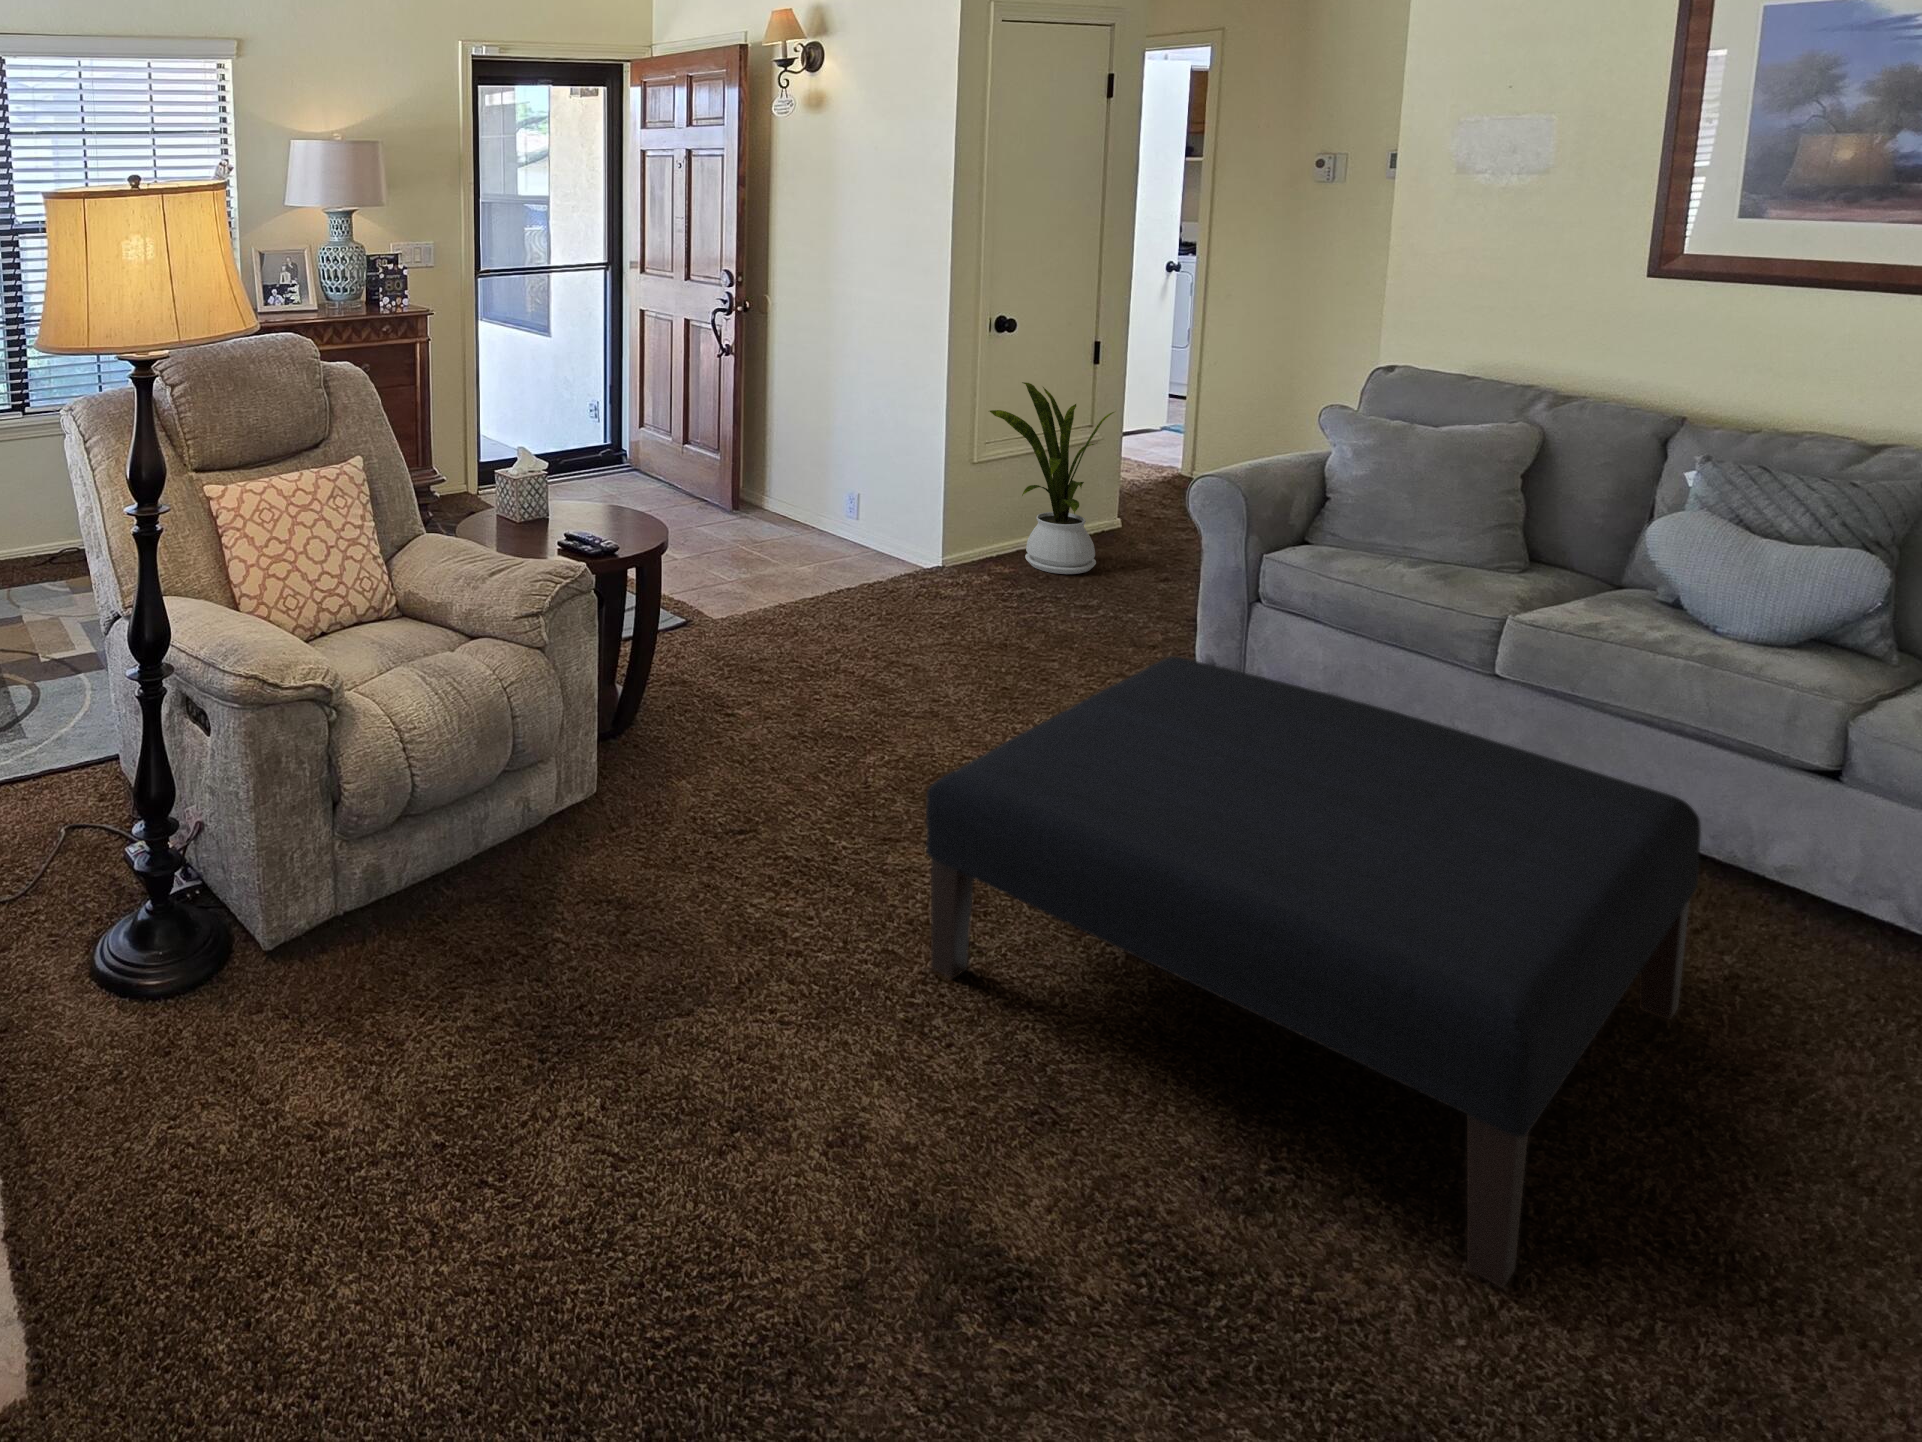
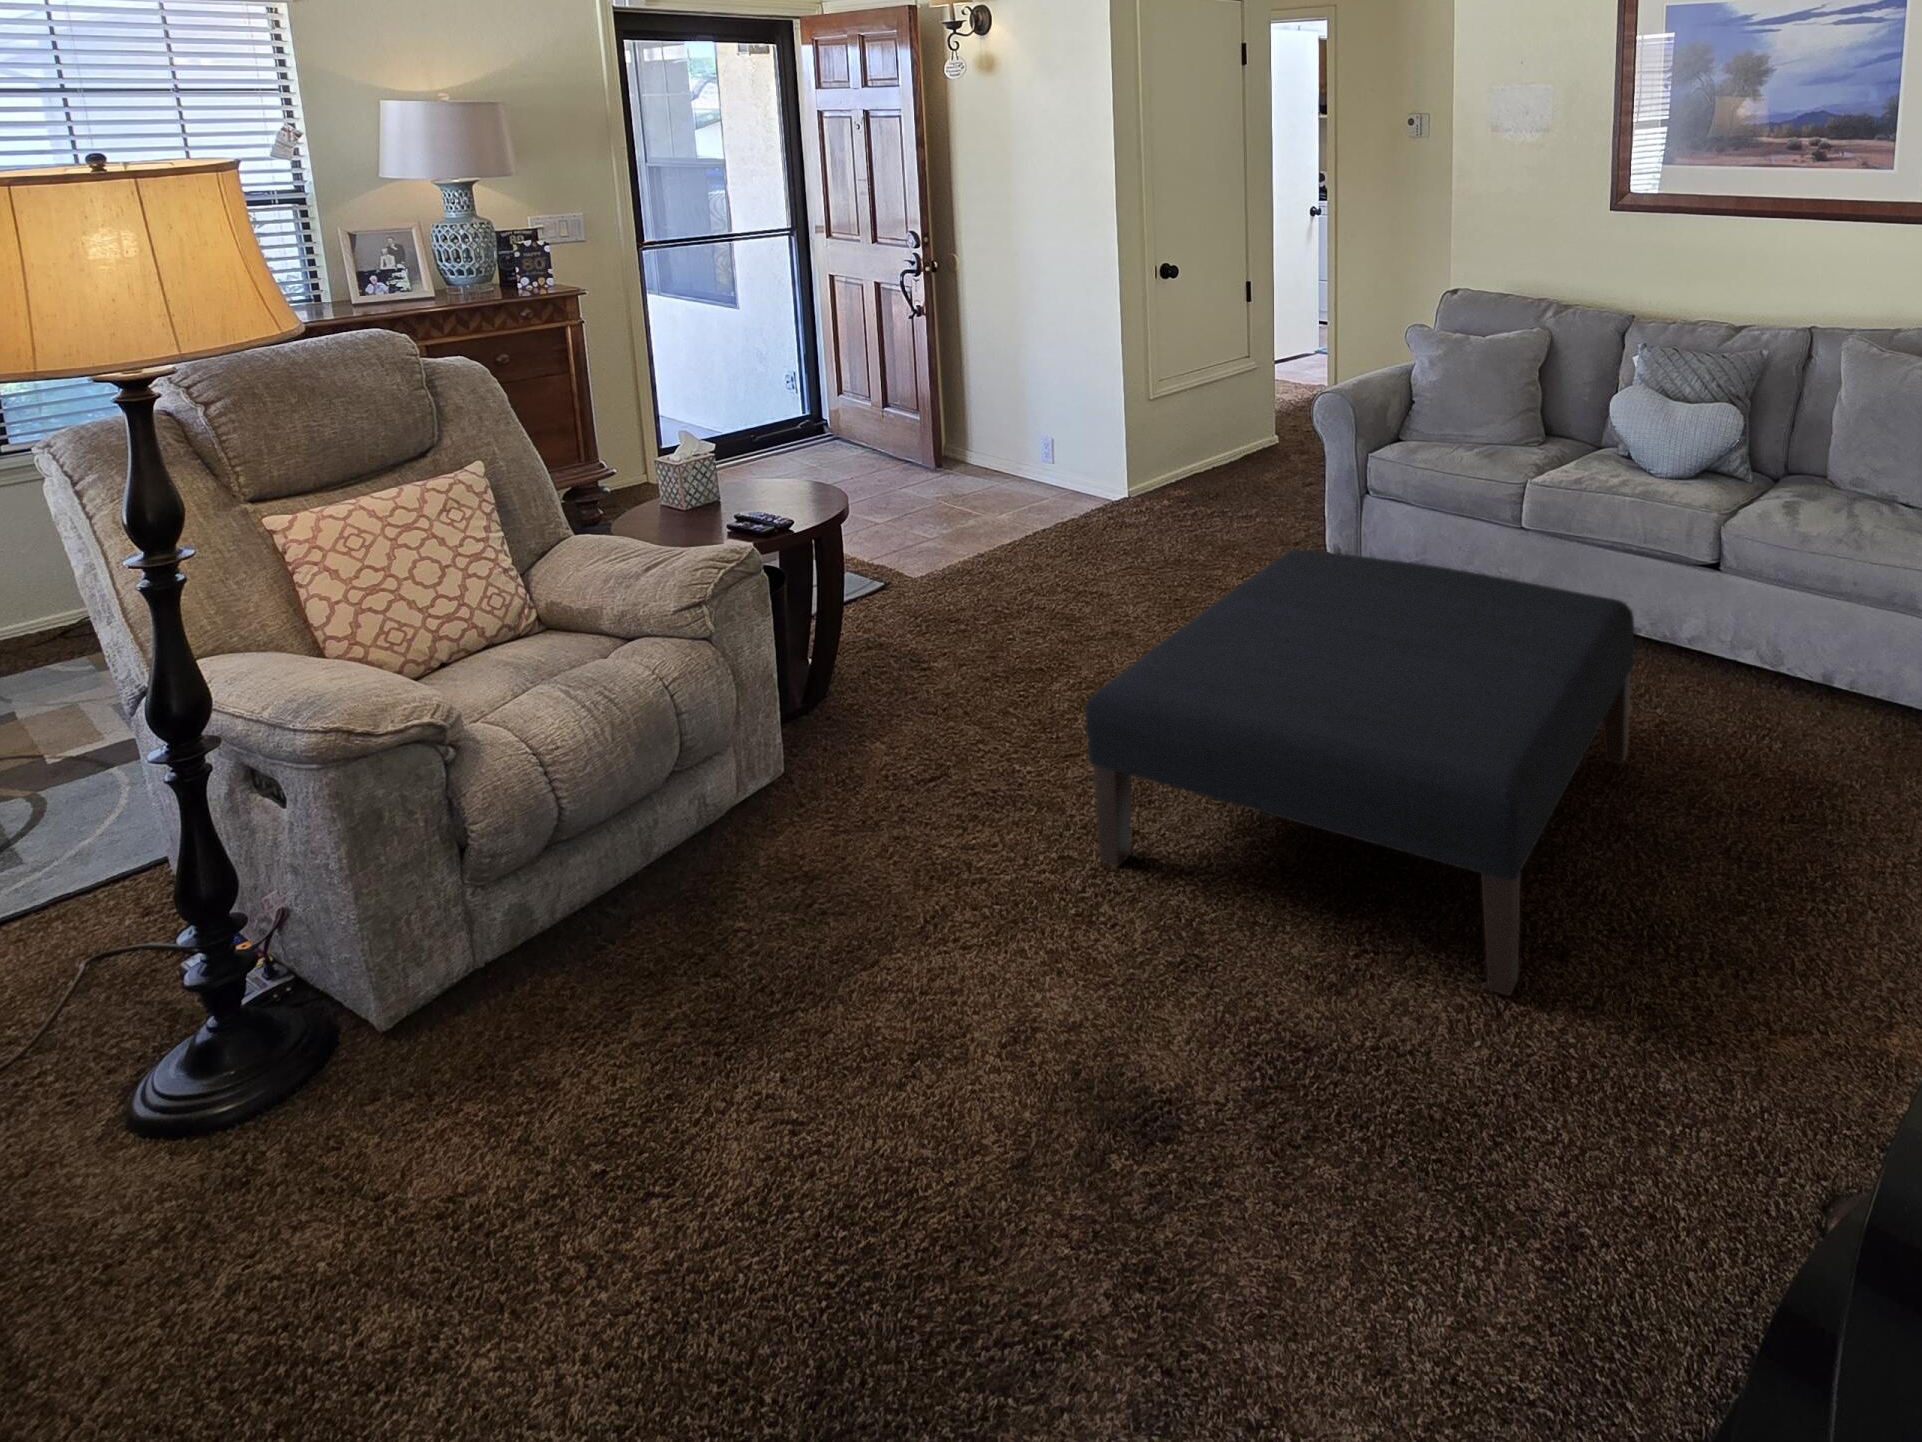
house plant: present [990,382,1114,574] -> none [1154,322,1260,488]

